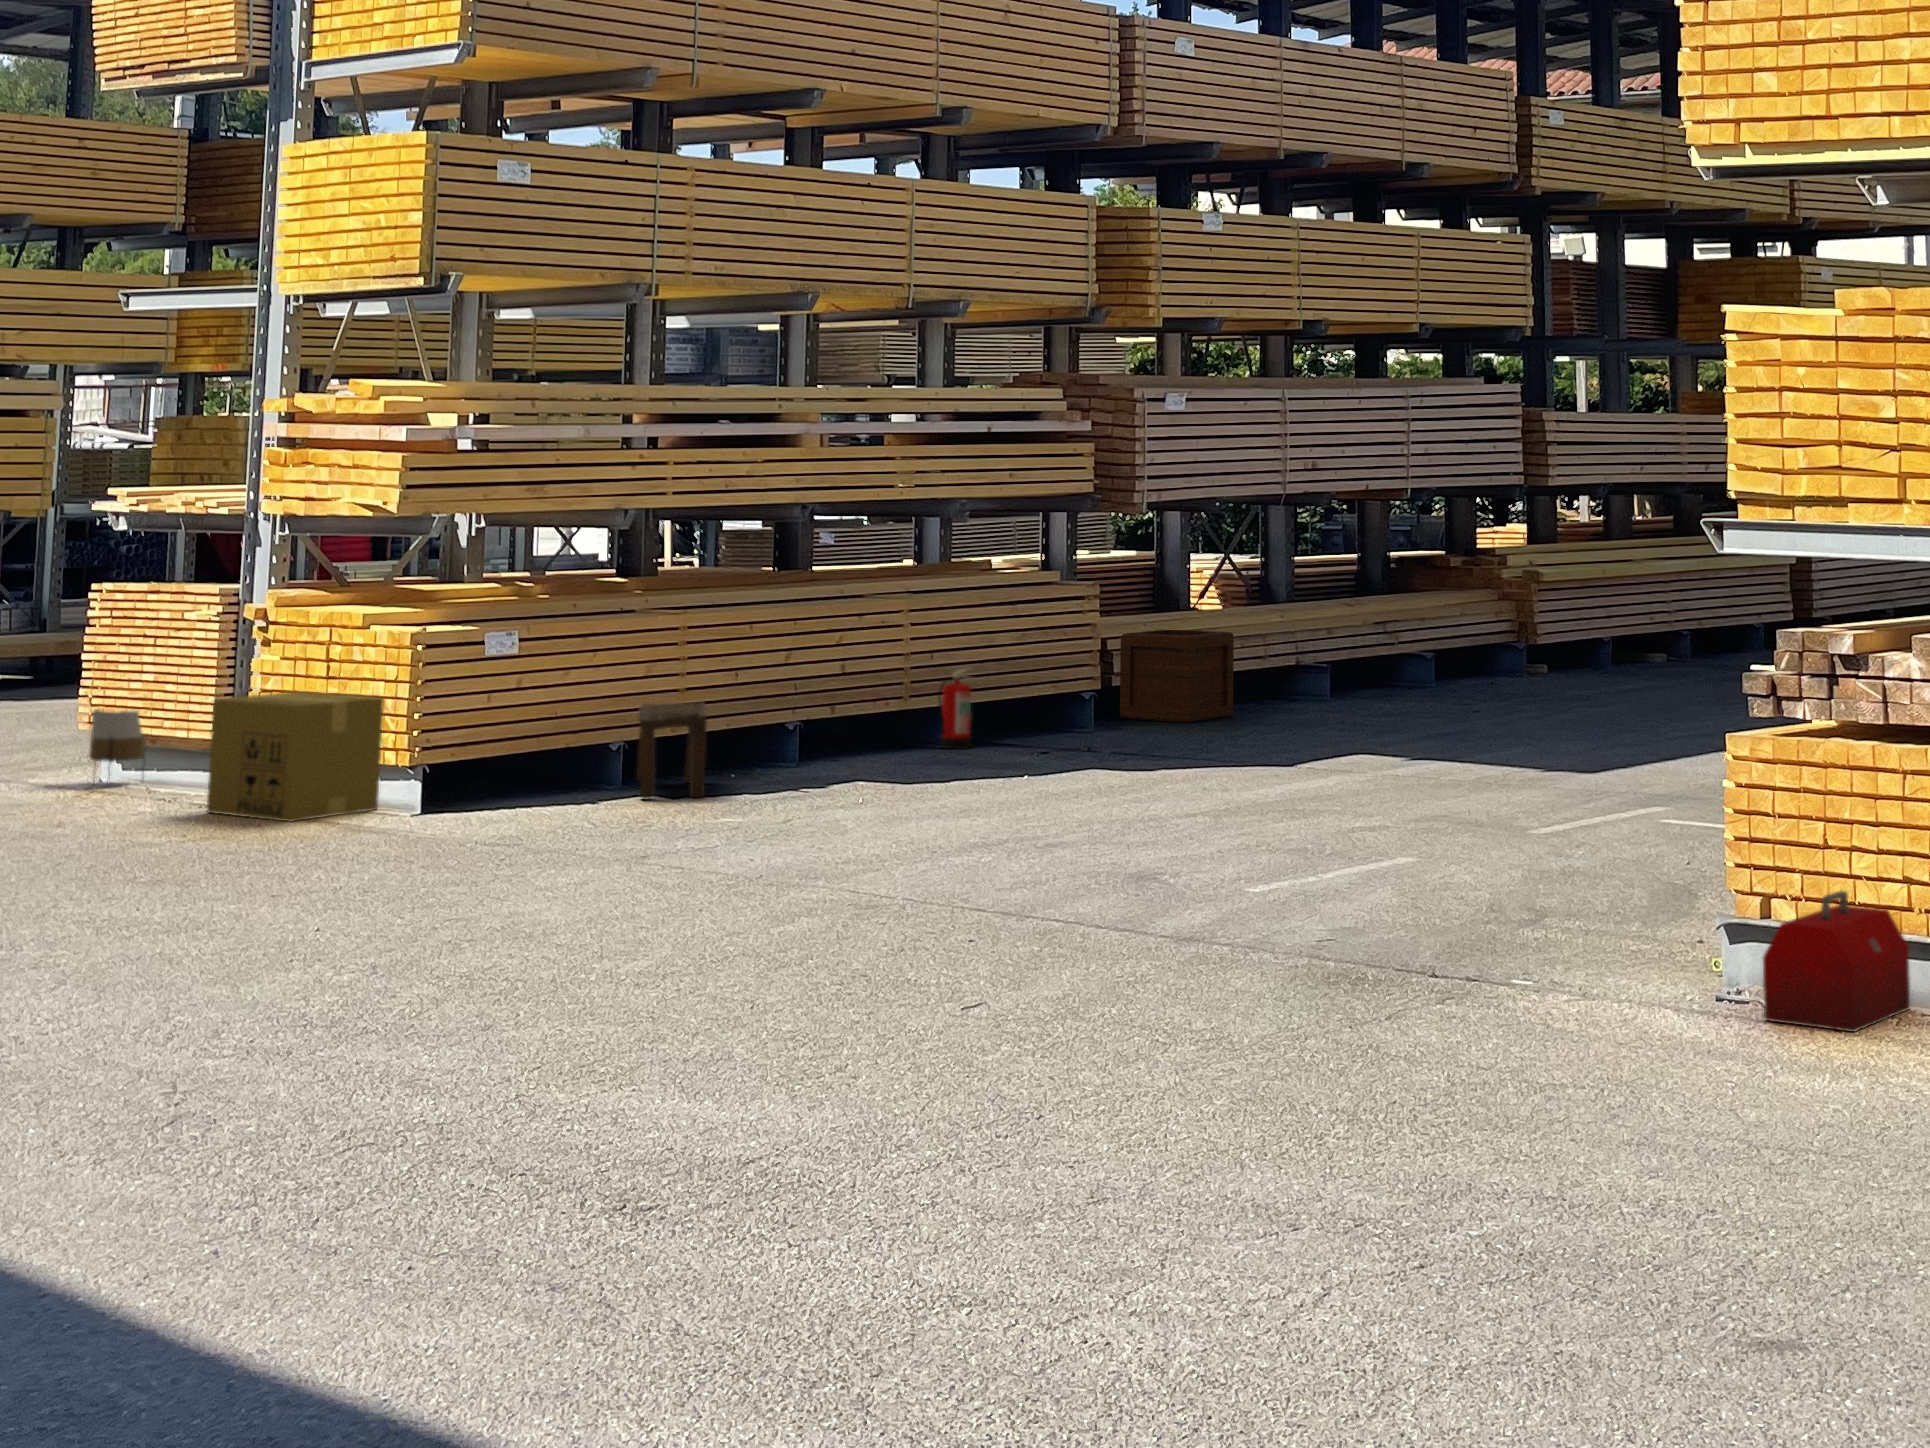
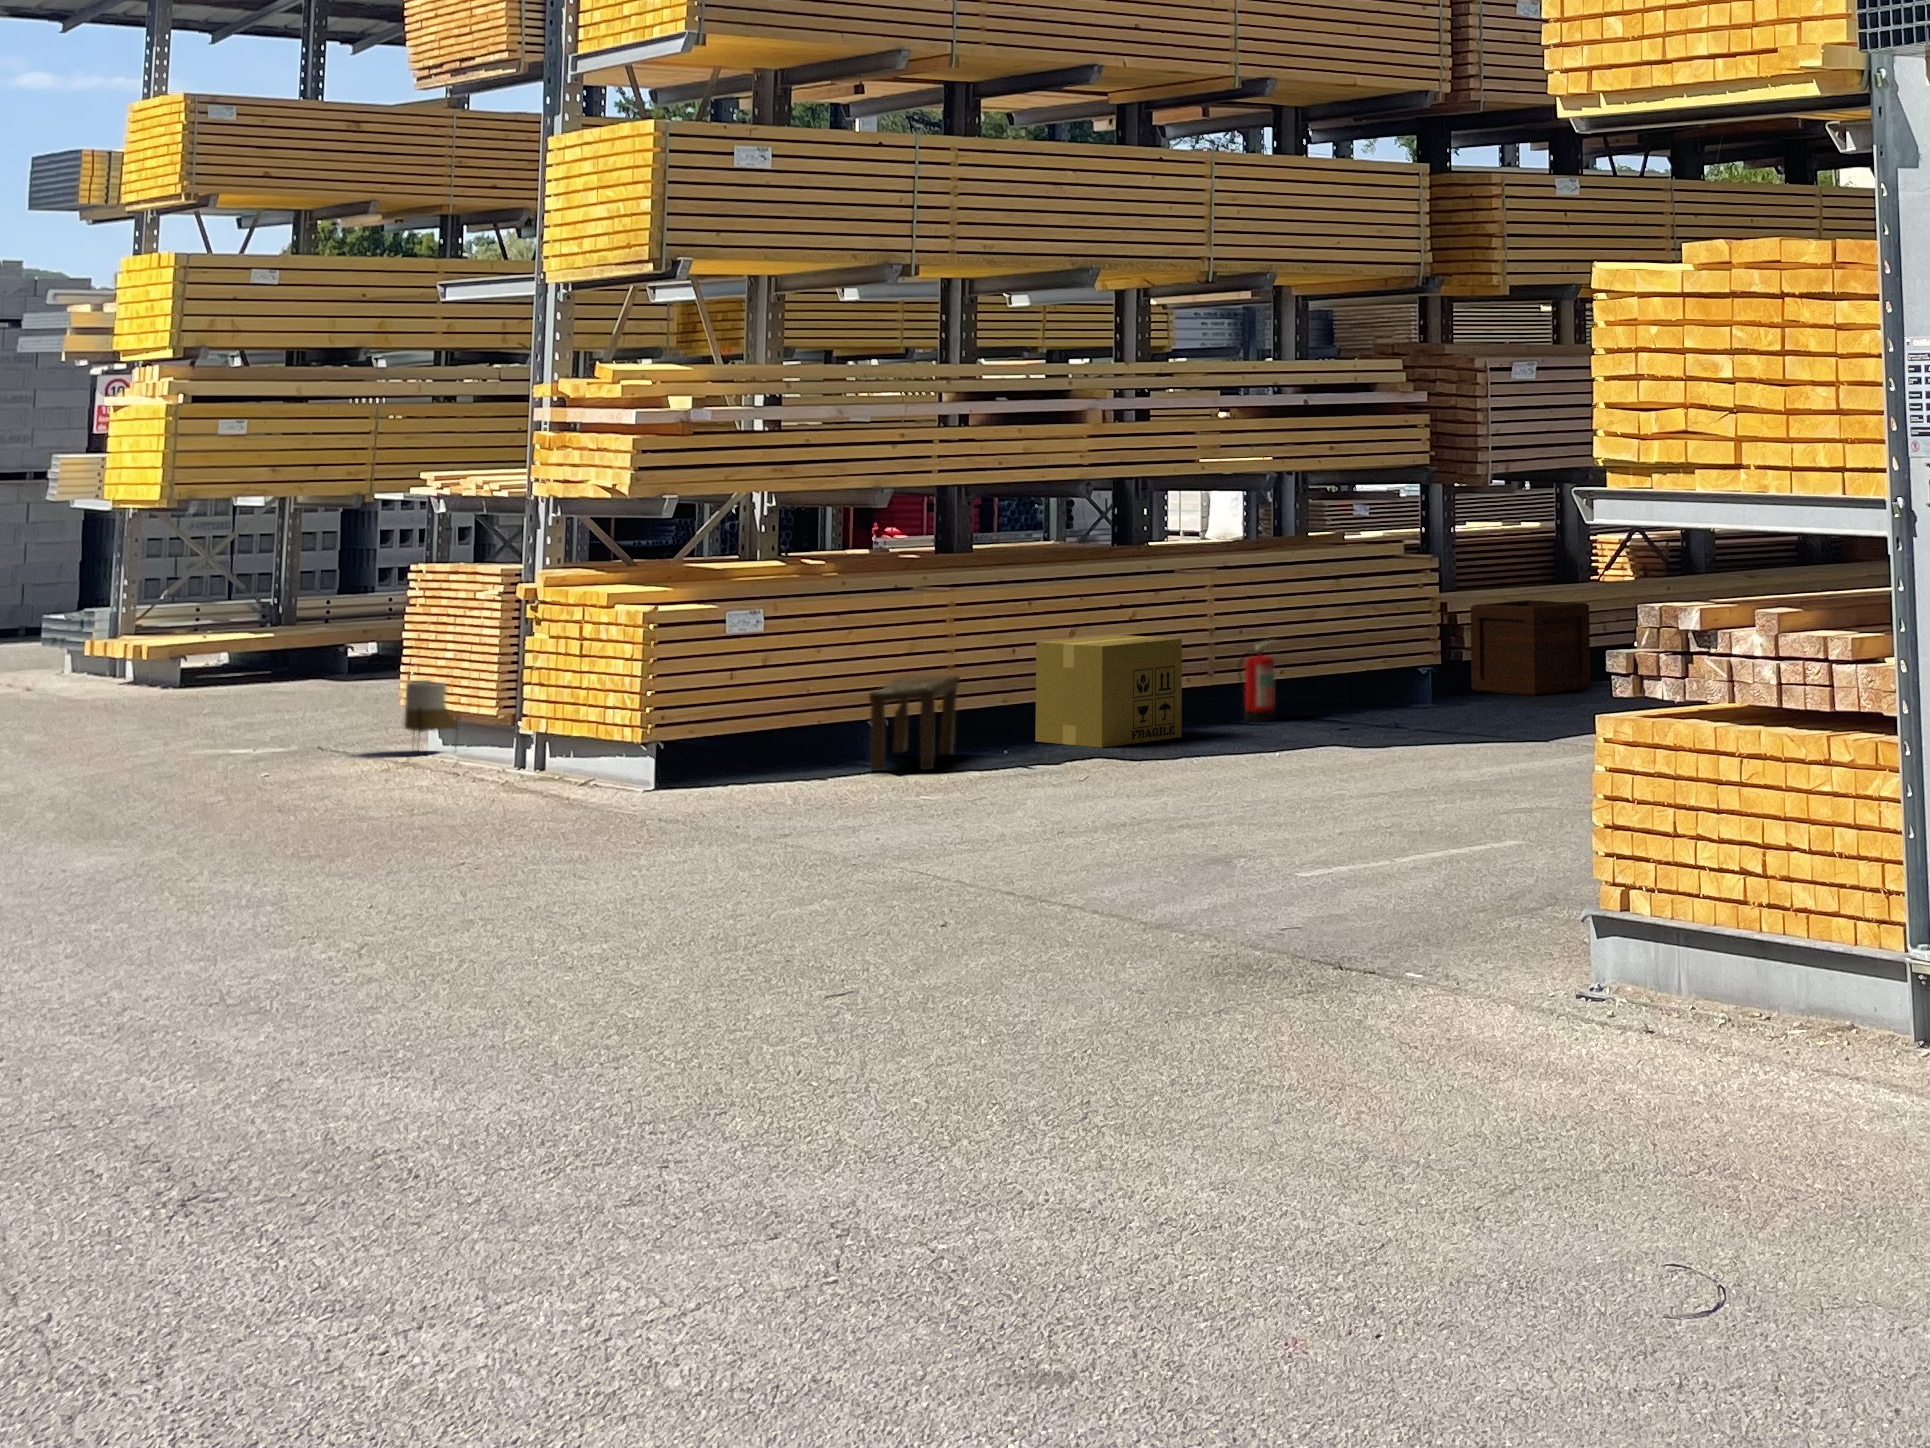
cardboard box: present [207,691,384,822] -> present [1035,635,1182,748]
toolbox: present [1763,890,1910,1032] -> none [1563,877,1738,1026]

